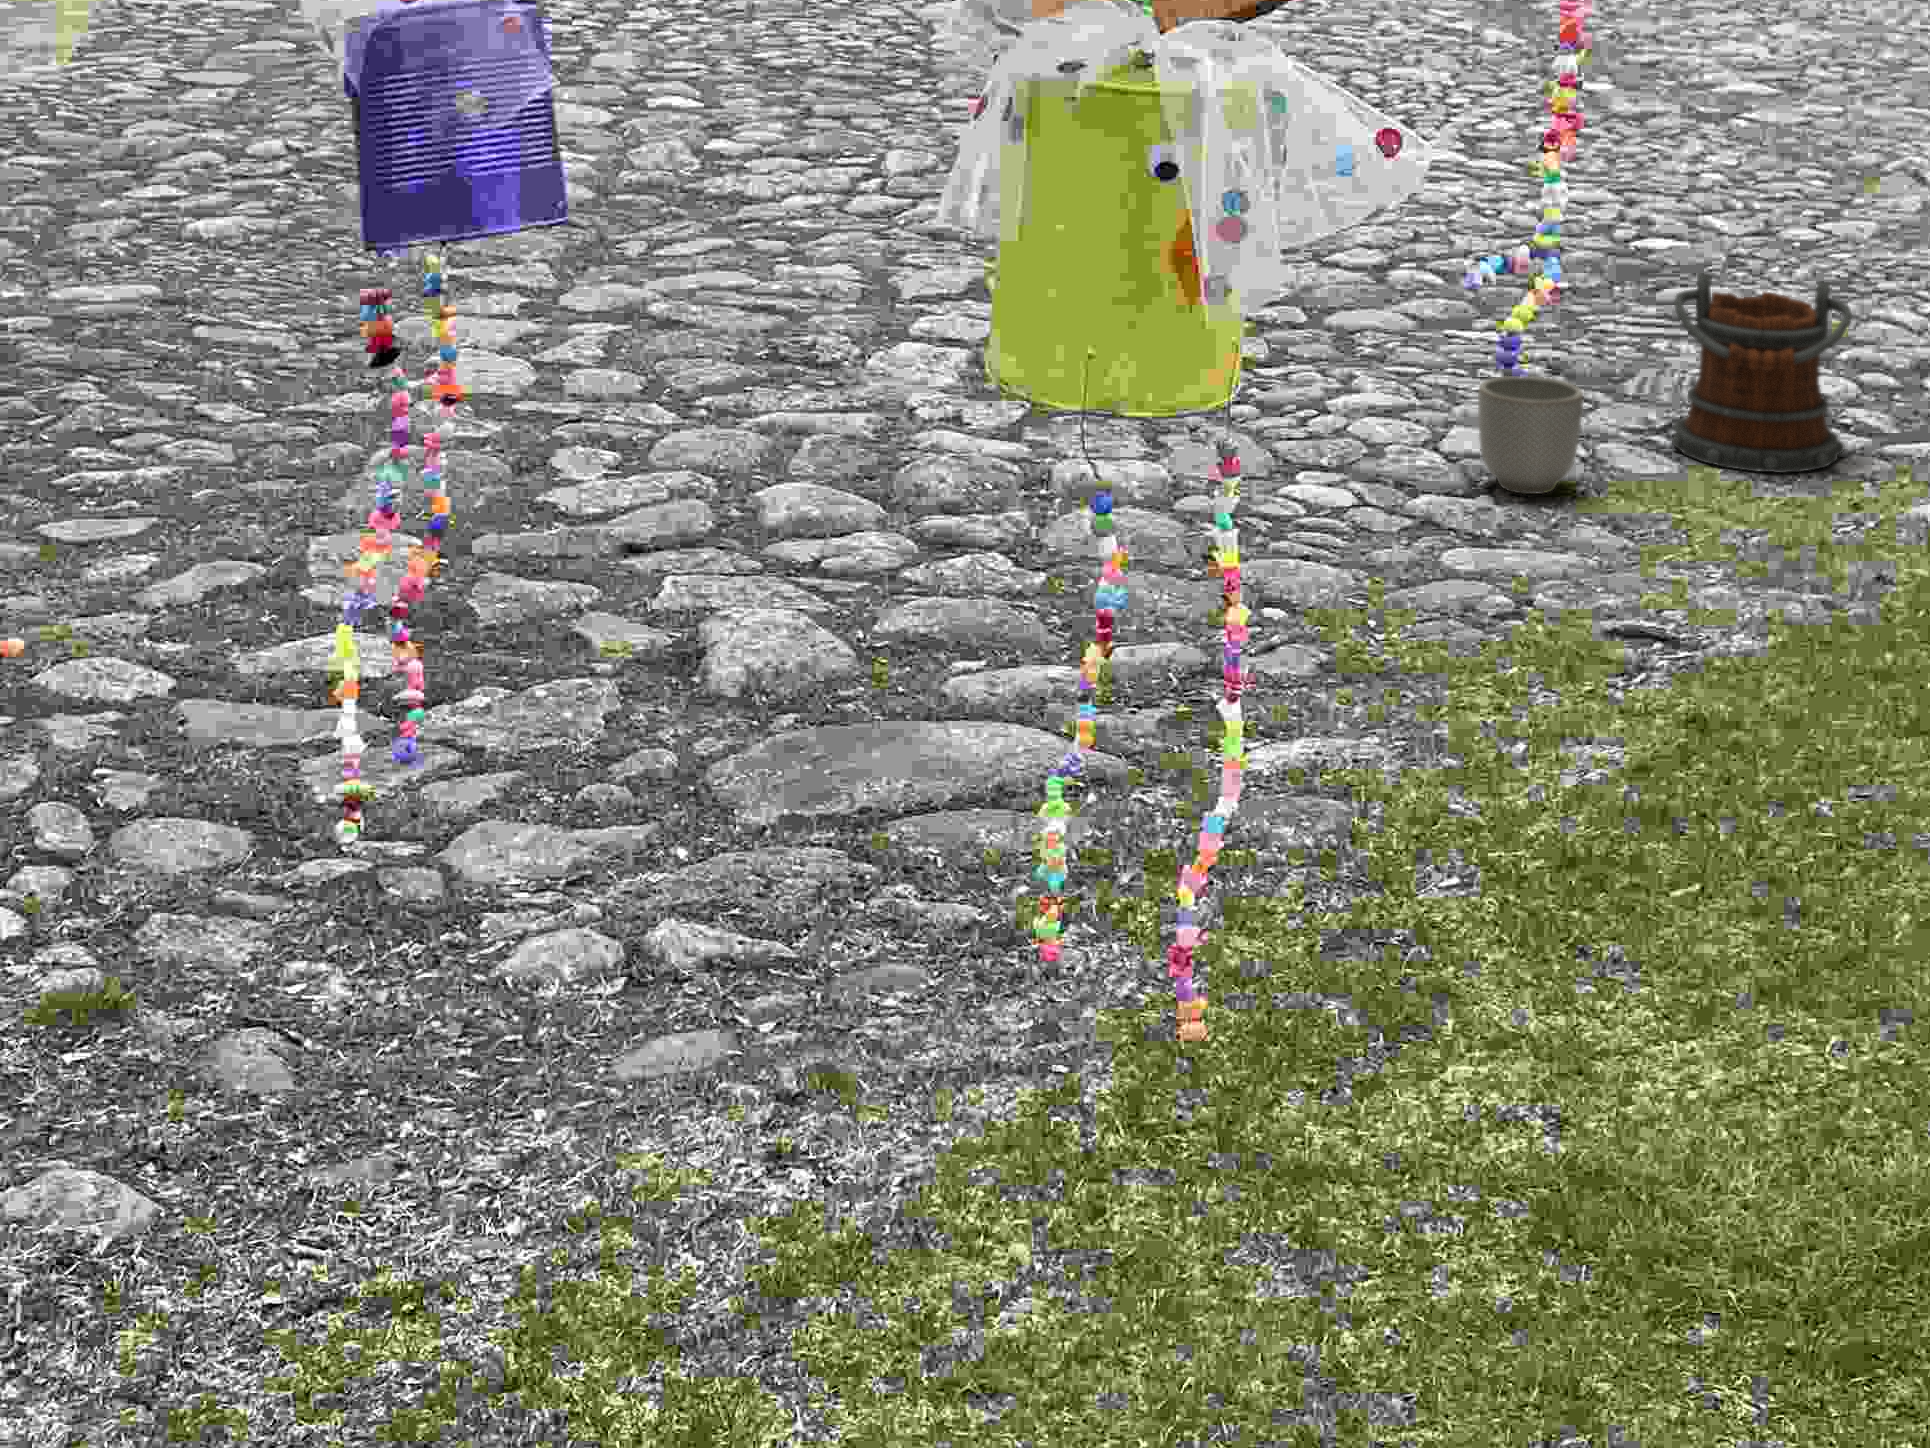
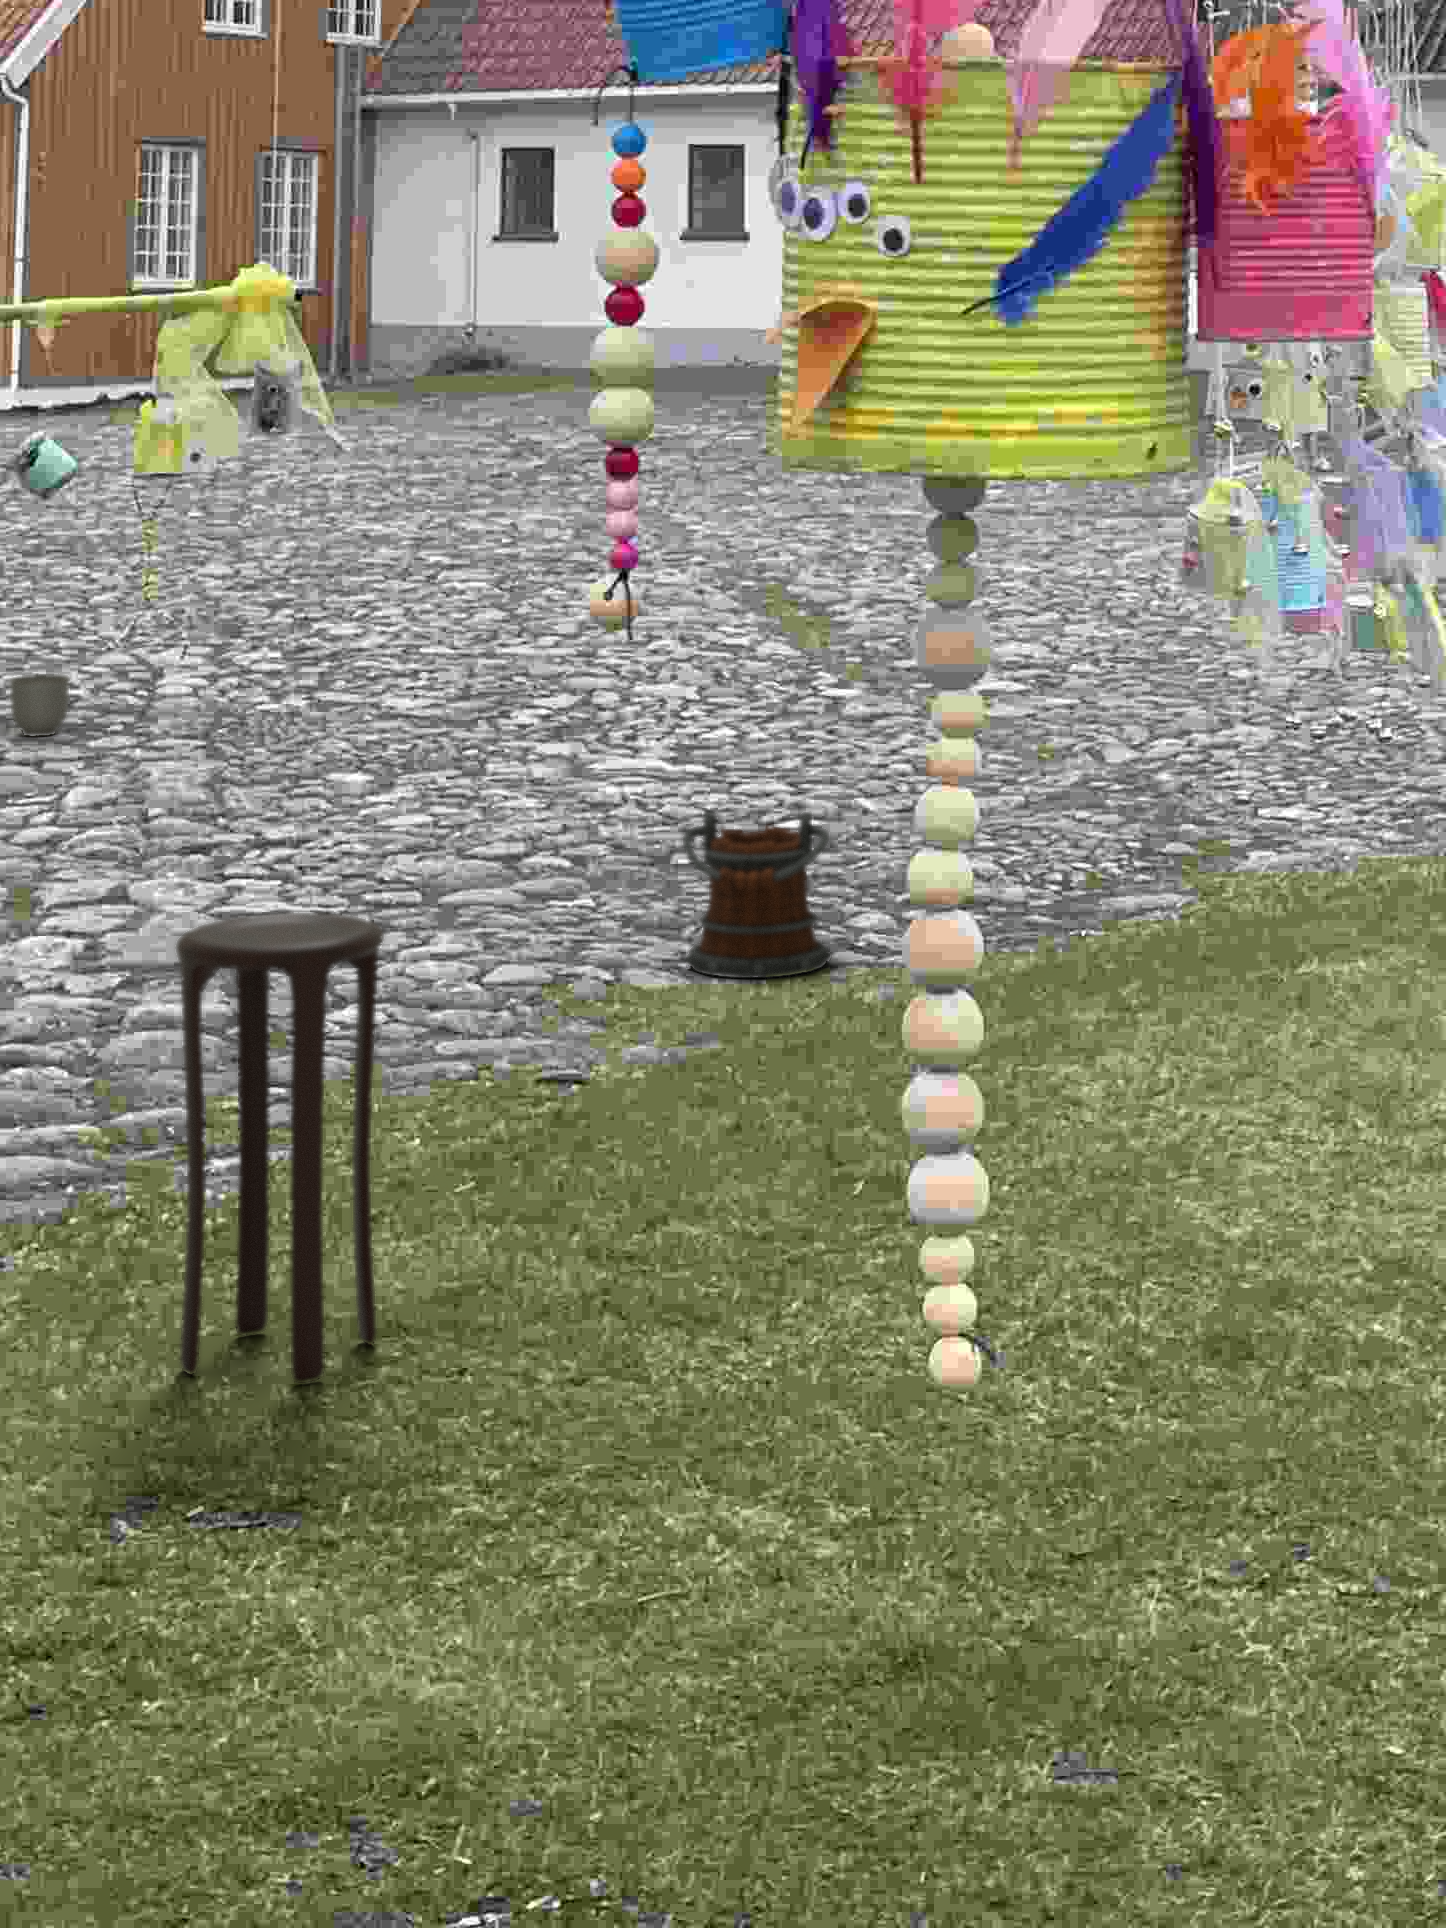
planter: present [1478,376,1583,494] -> present [9,674,70,737]
stool: none [1392,555,1727,1312] -> present [176,913,384,1383]

